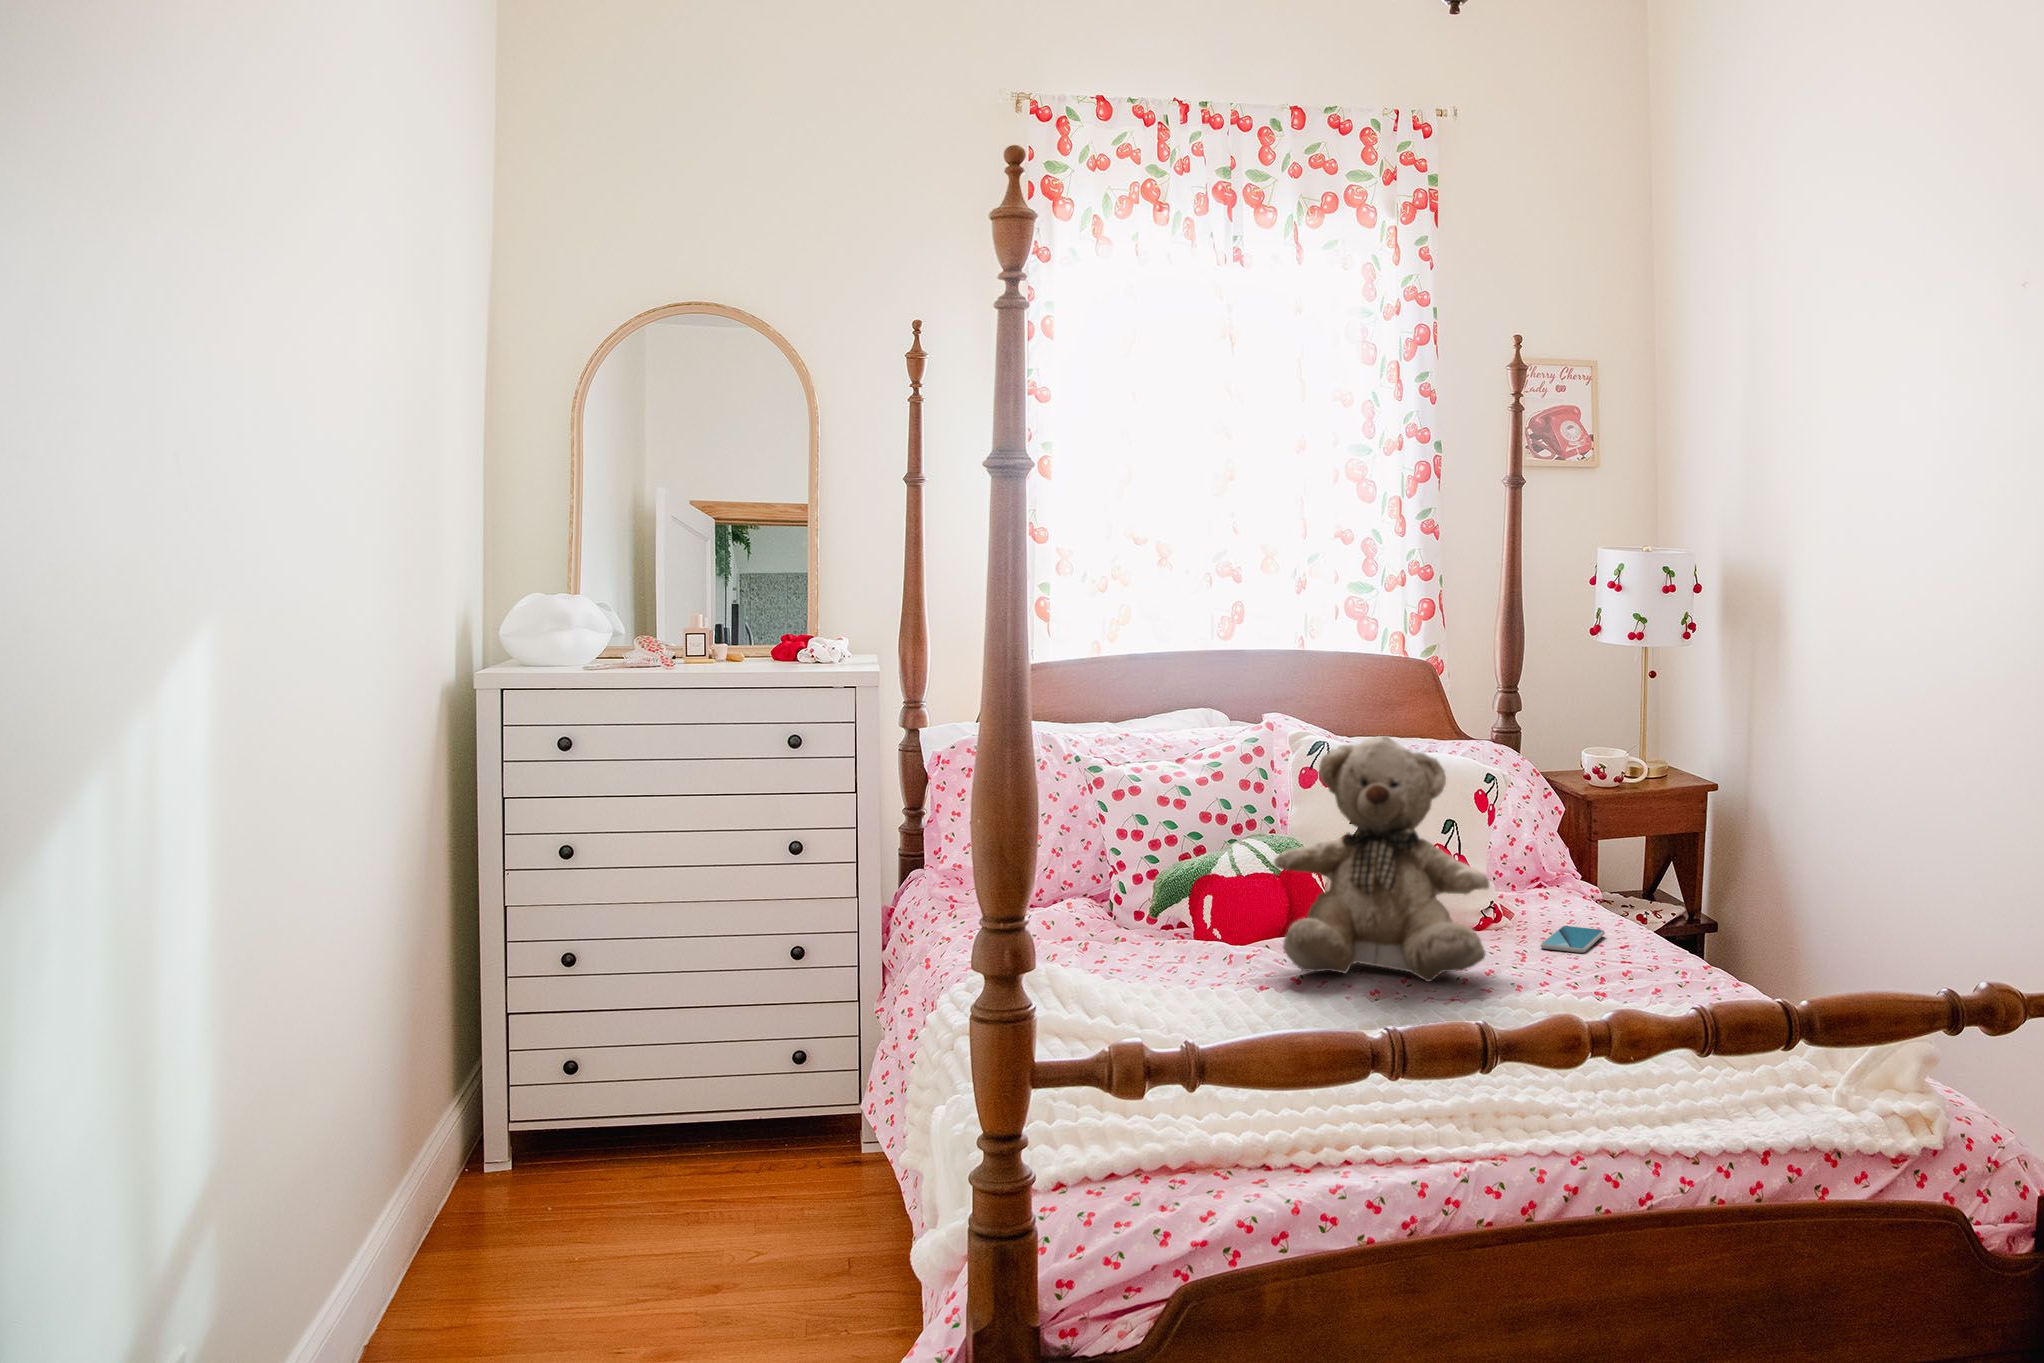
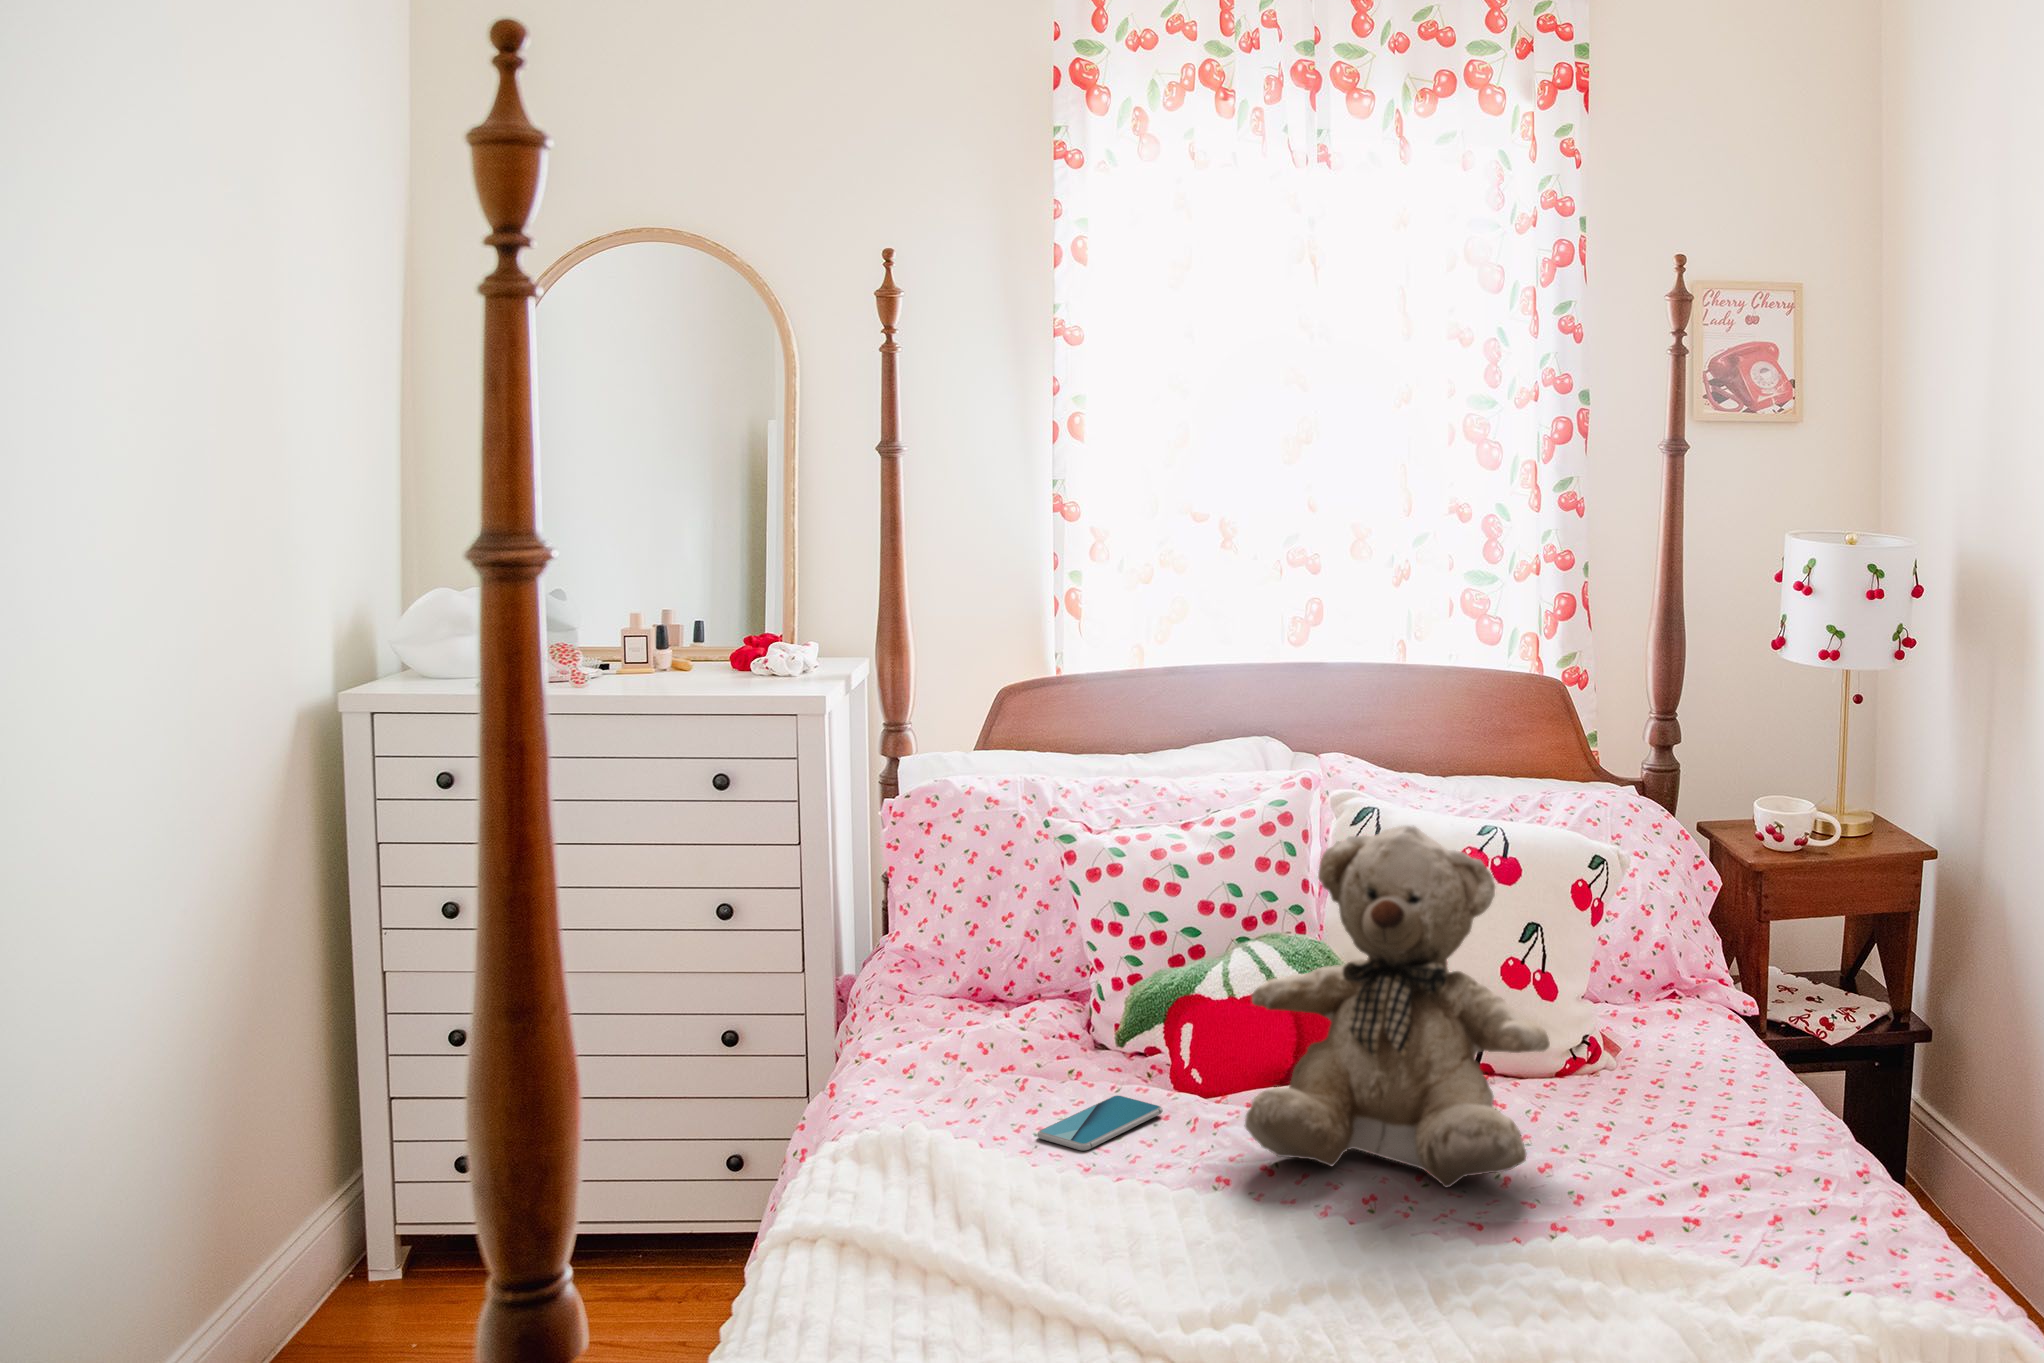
smartphone: present [1540,926,1605,953] -> present [1037,1095,1163,1151]

